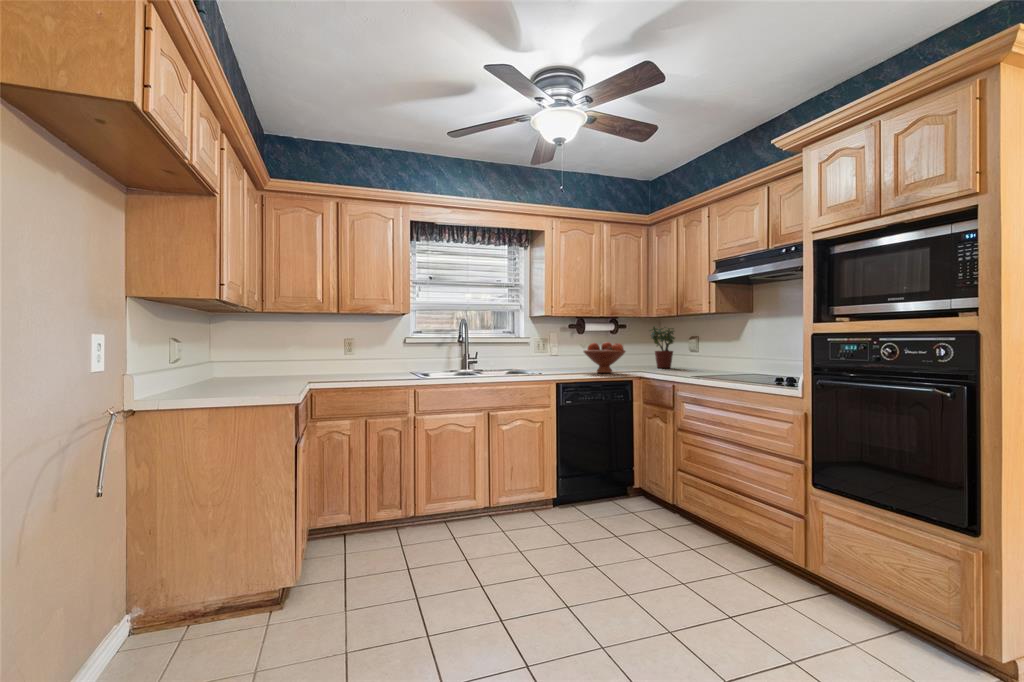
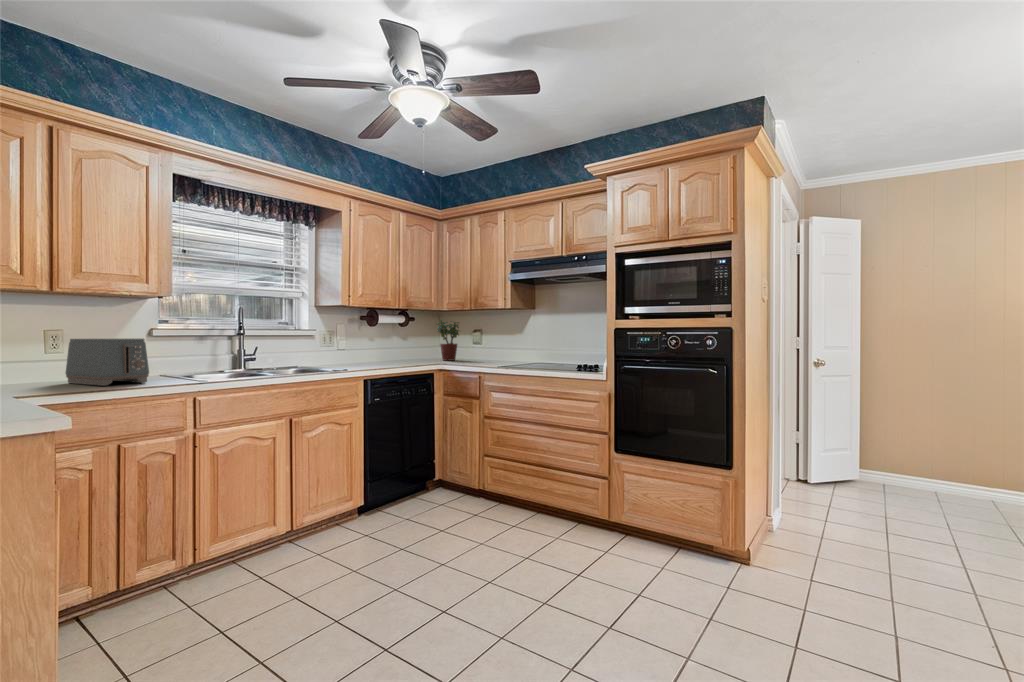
fruit bowl: present [584,342,625,373] -> none [386,335,430,367]
toaster: none [347,345,388,378] -> present [66,339,149,386]

